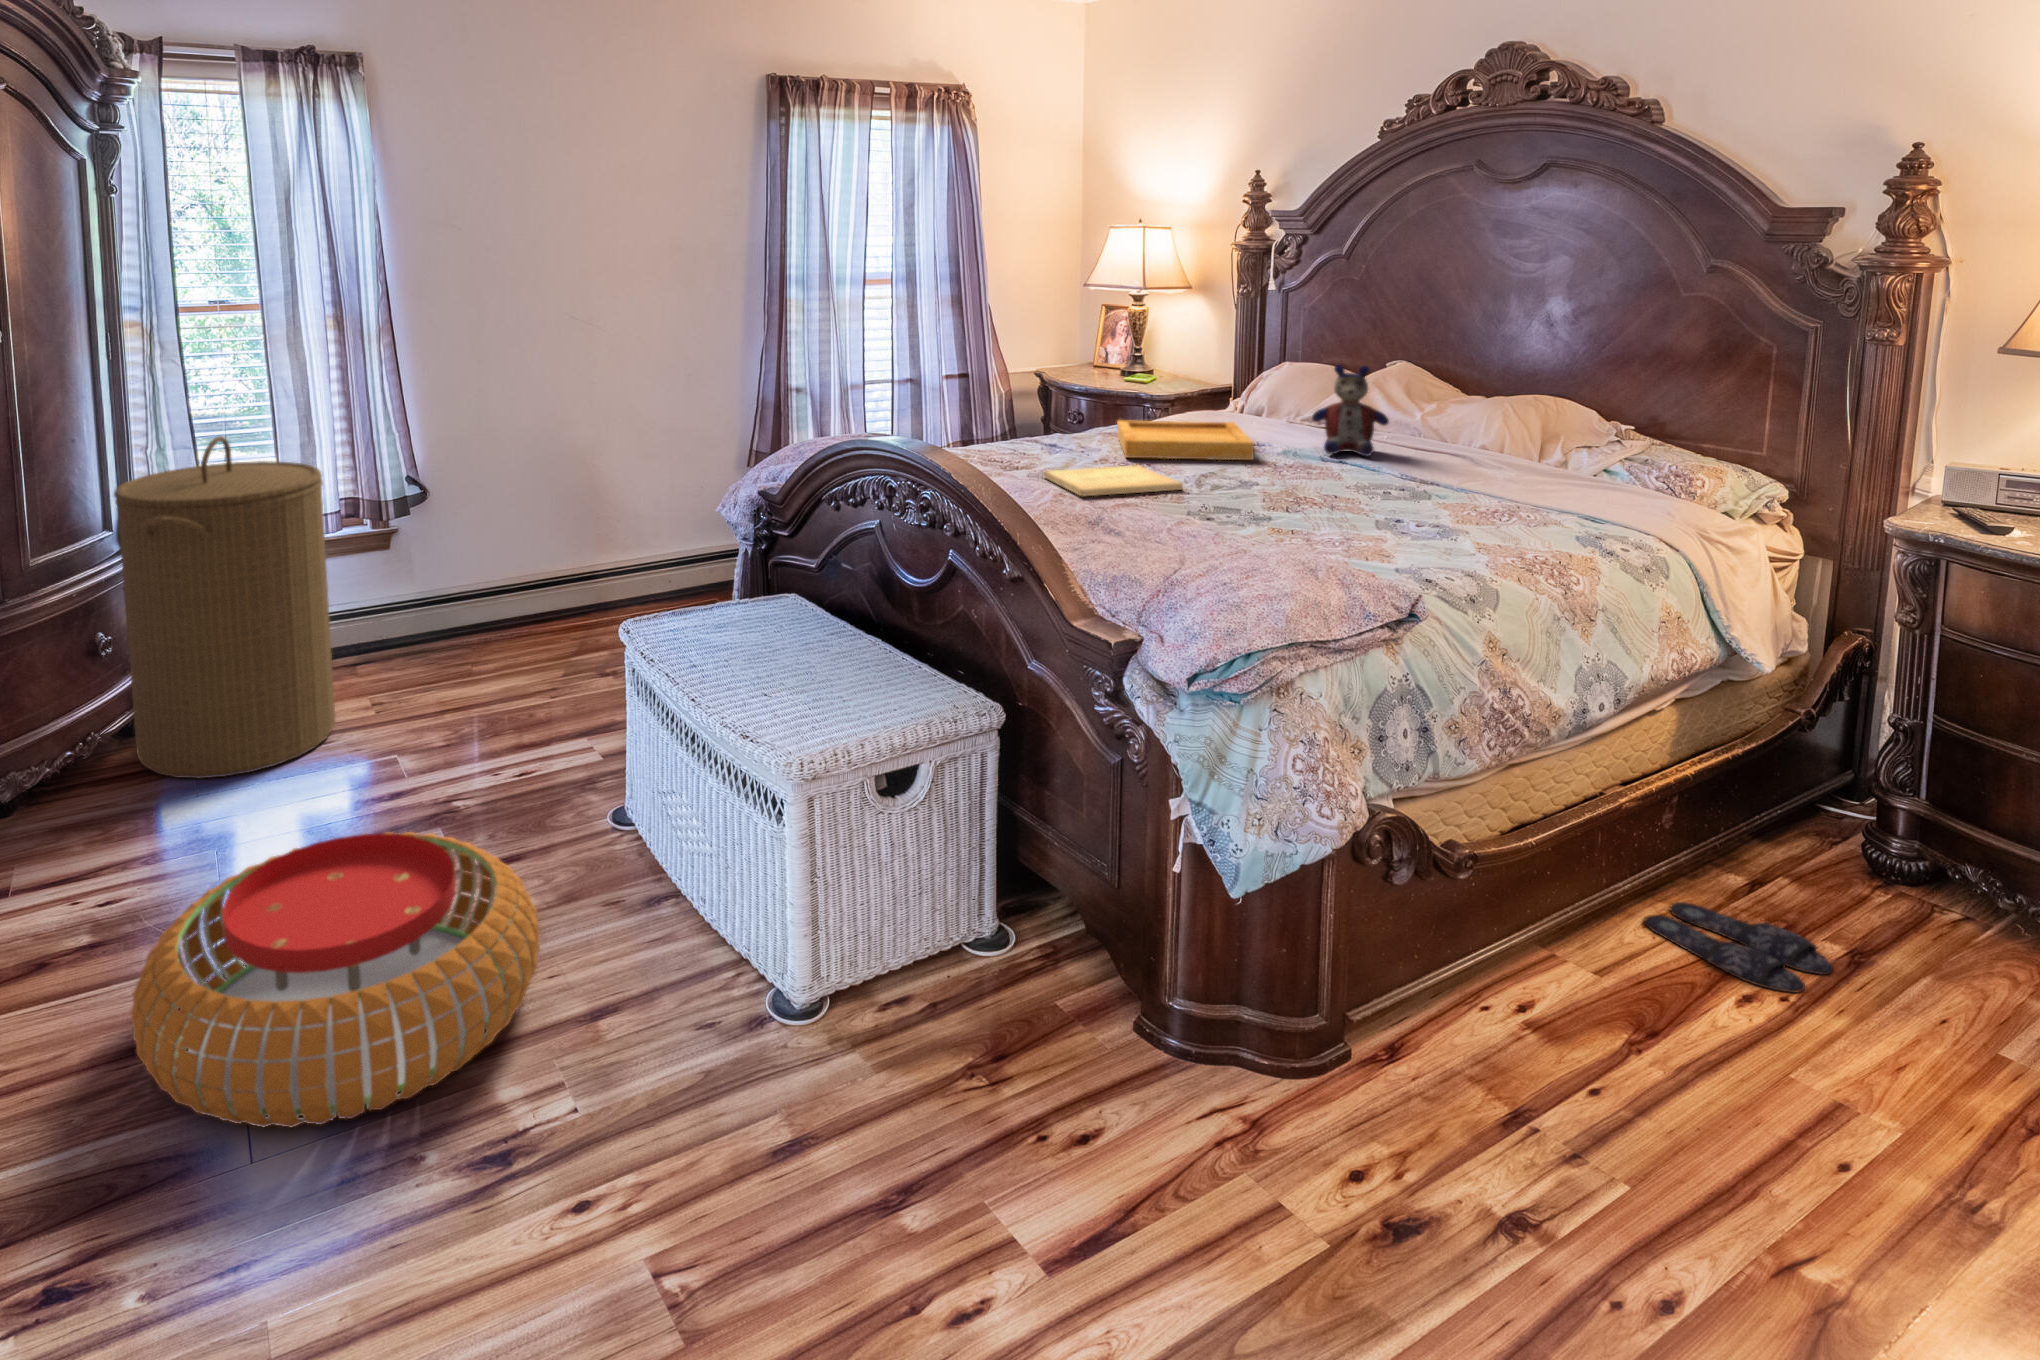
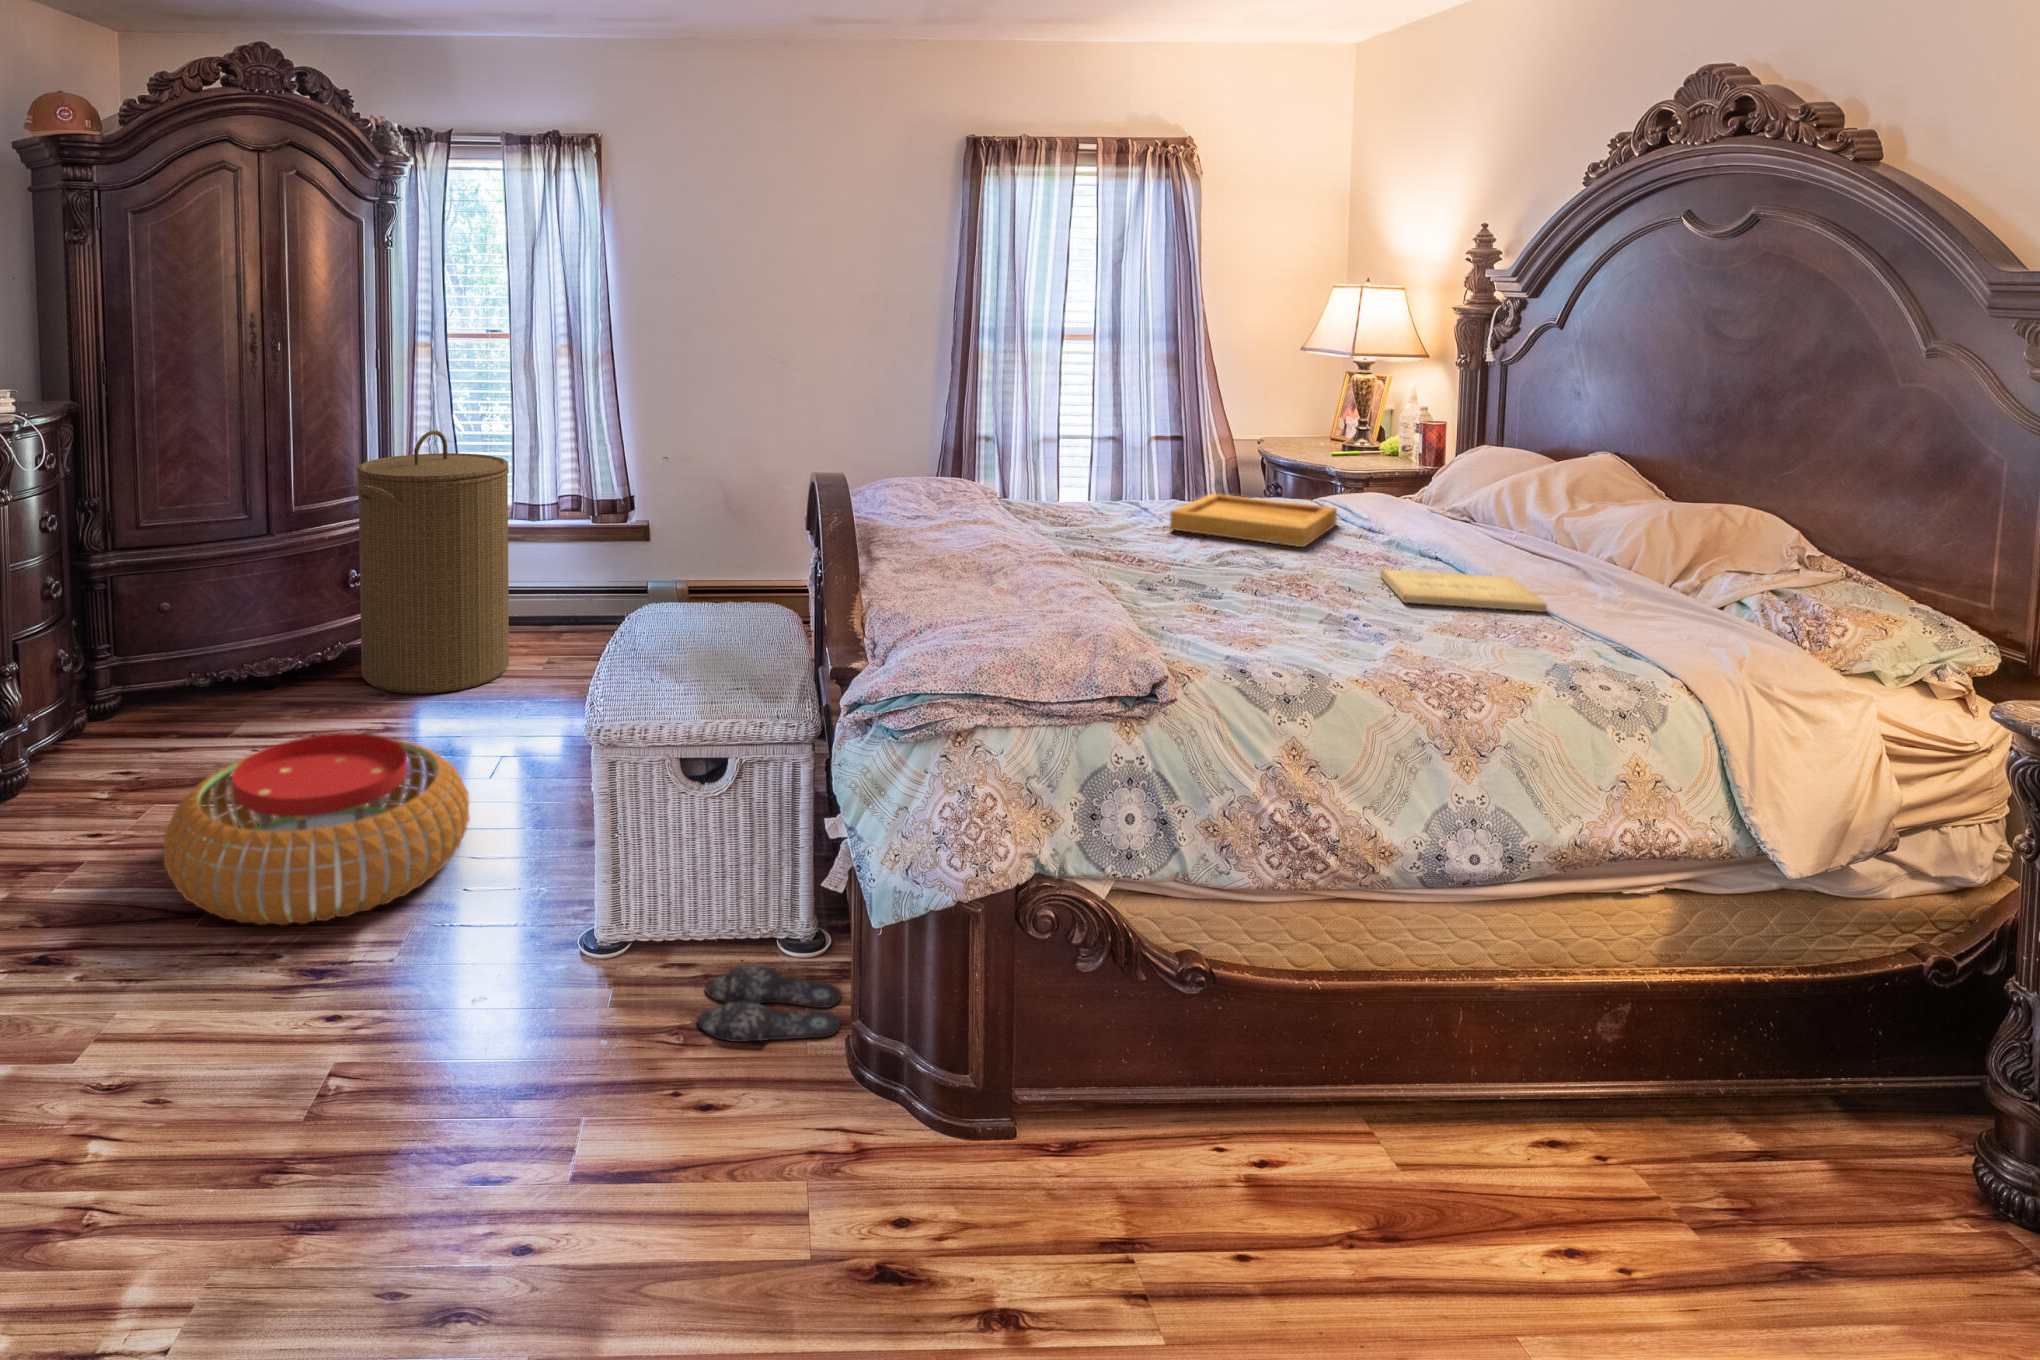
stuffed bear: present [1312,365,1389,456] -> none [1398,453,1487,559]
book: present [1044,465,1183,496] -> present [1380,569,1547,612]
slippers: present [1645,902,1833,992] -> present [698,966,841,1042]

